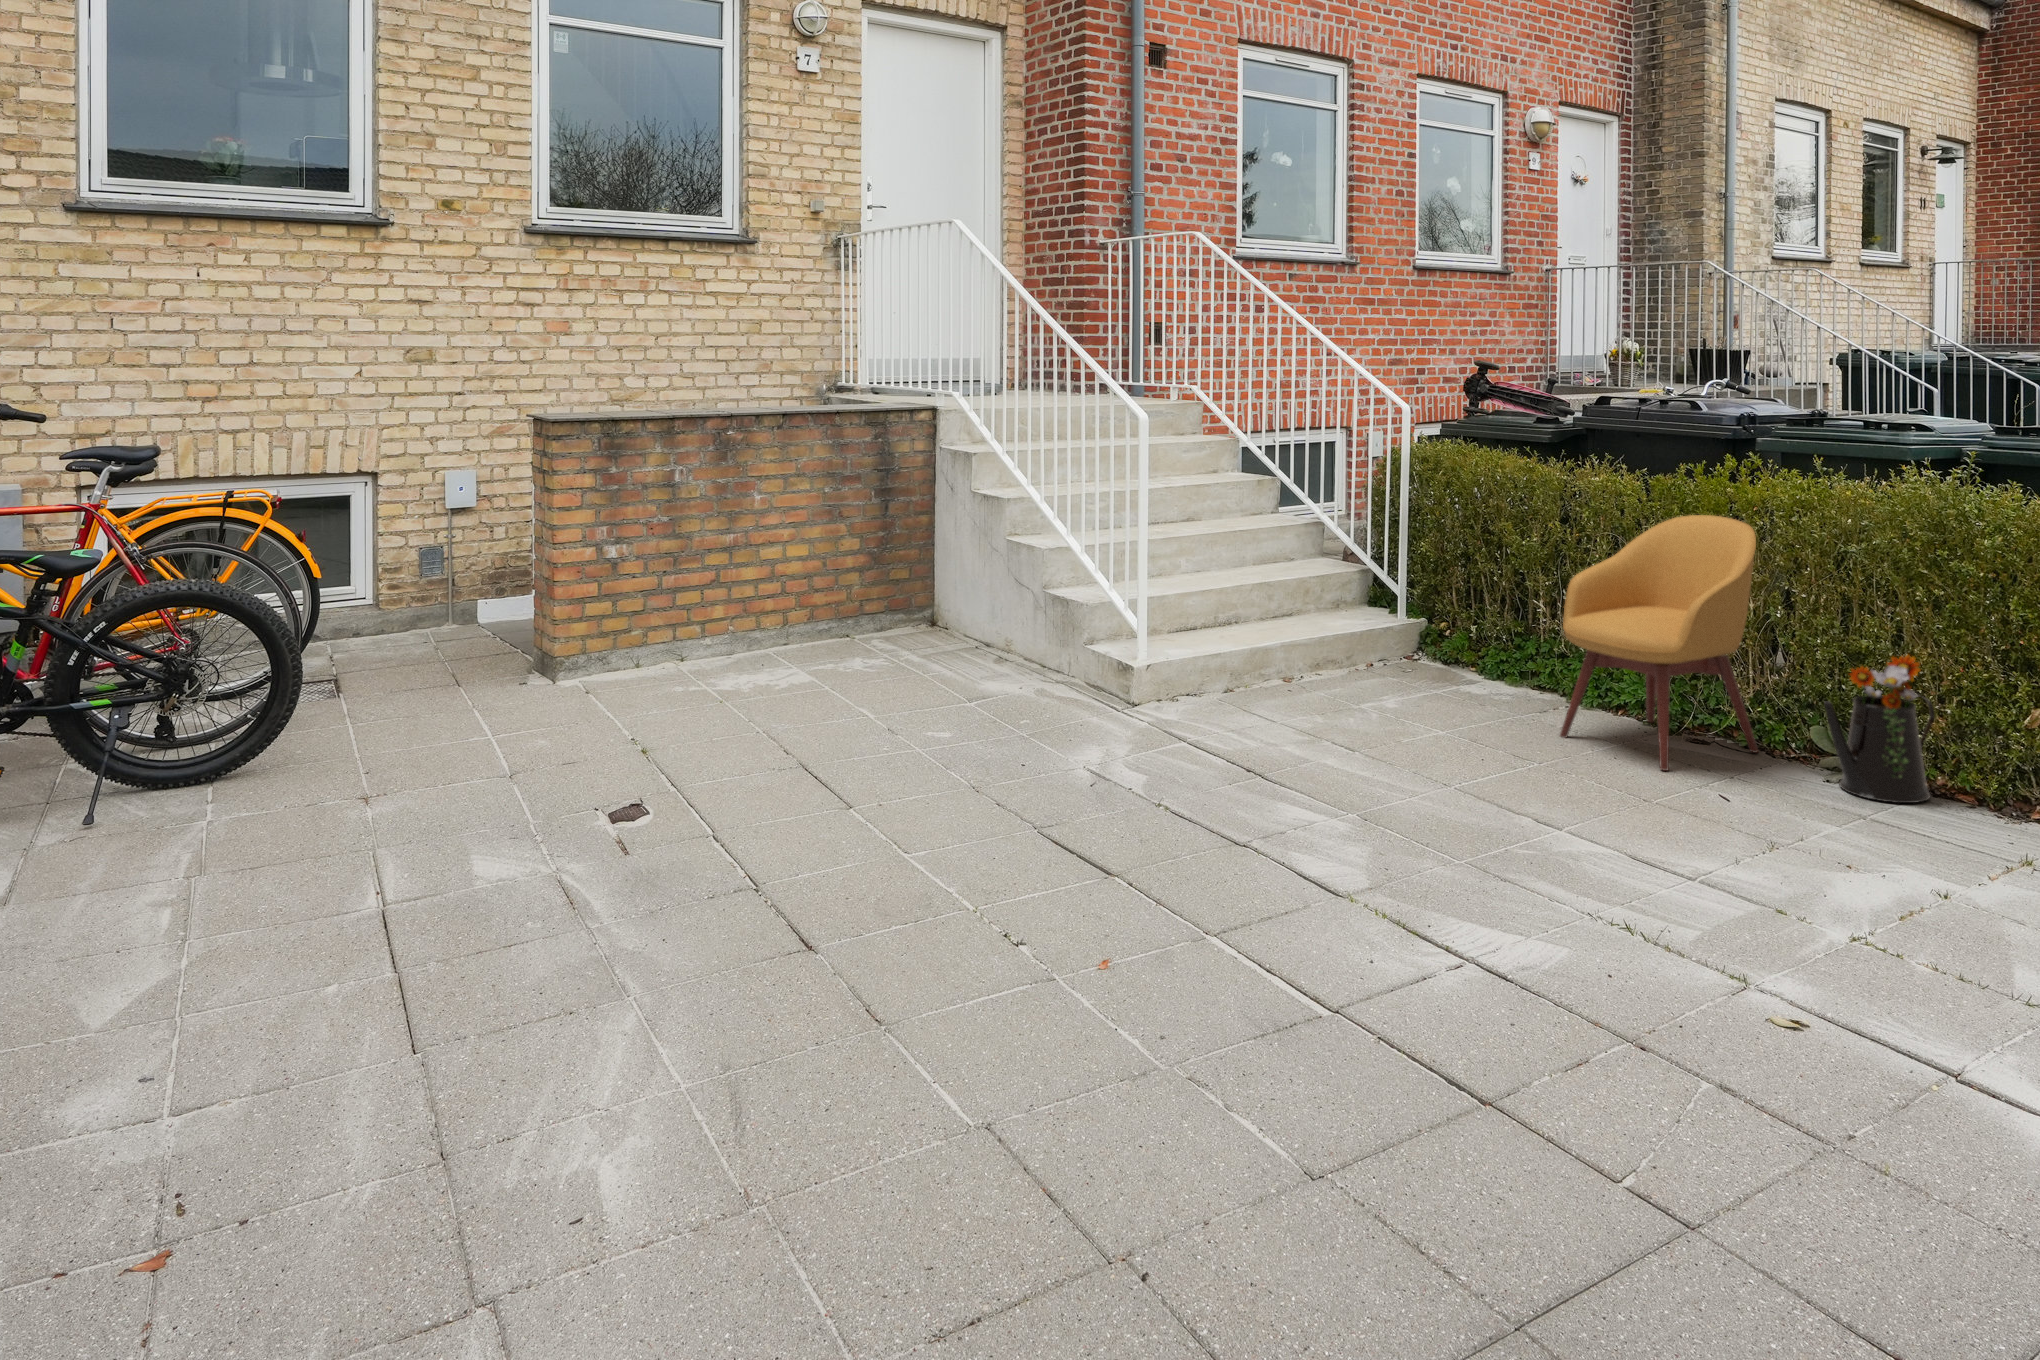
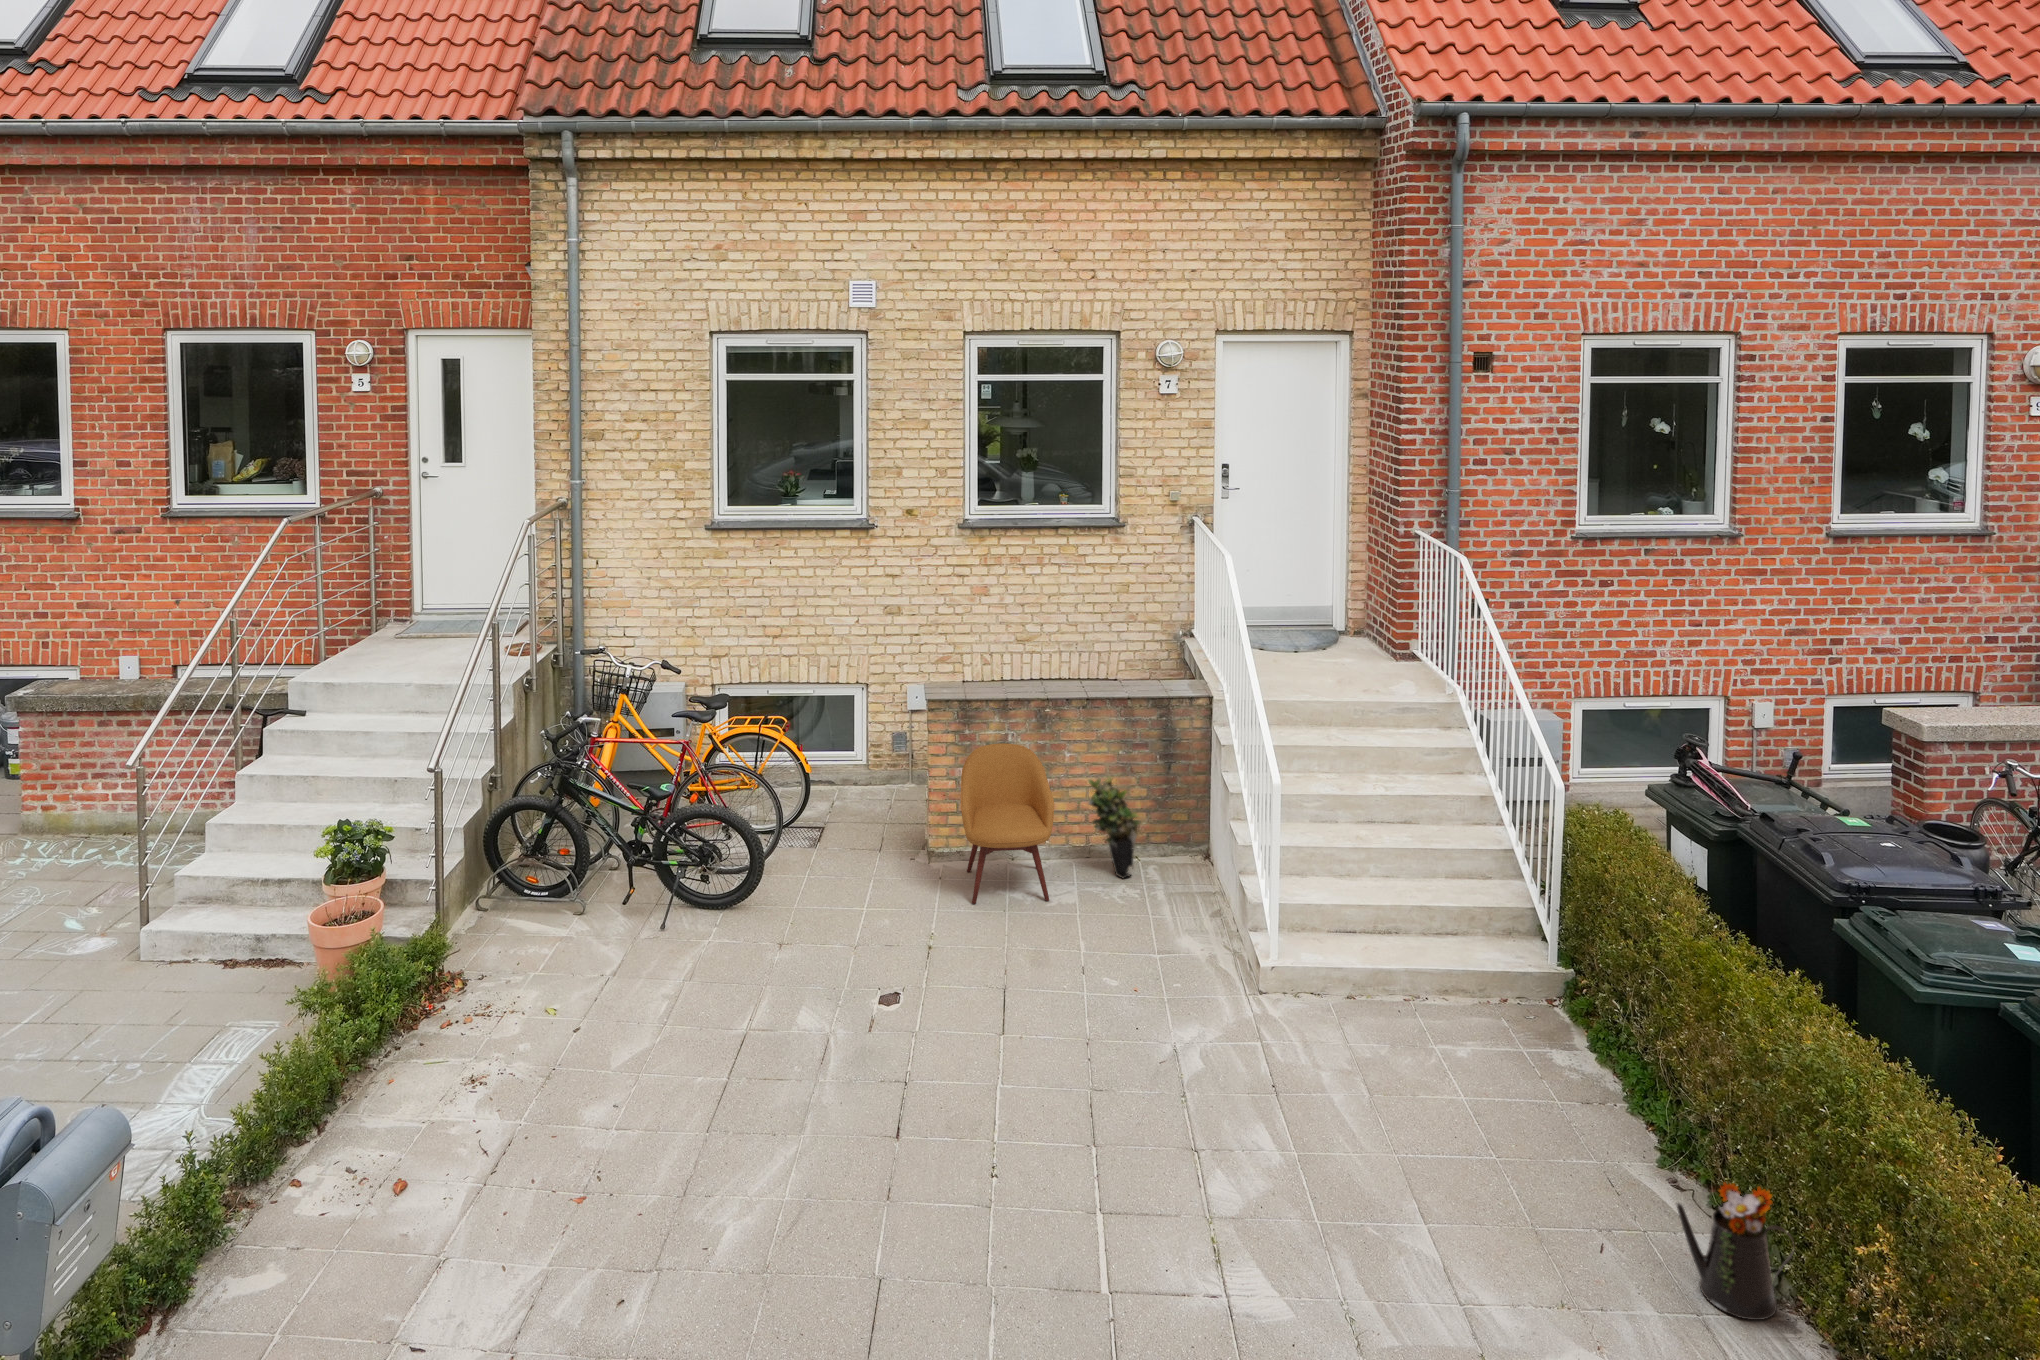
chair: present [1560,515,1759,770] -> present [961,743,1054,904]
potted plant: none [787,523,869,656] -> present [1088,776,1140,878]

